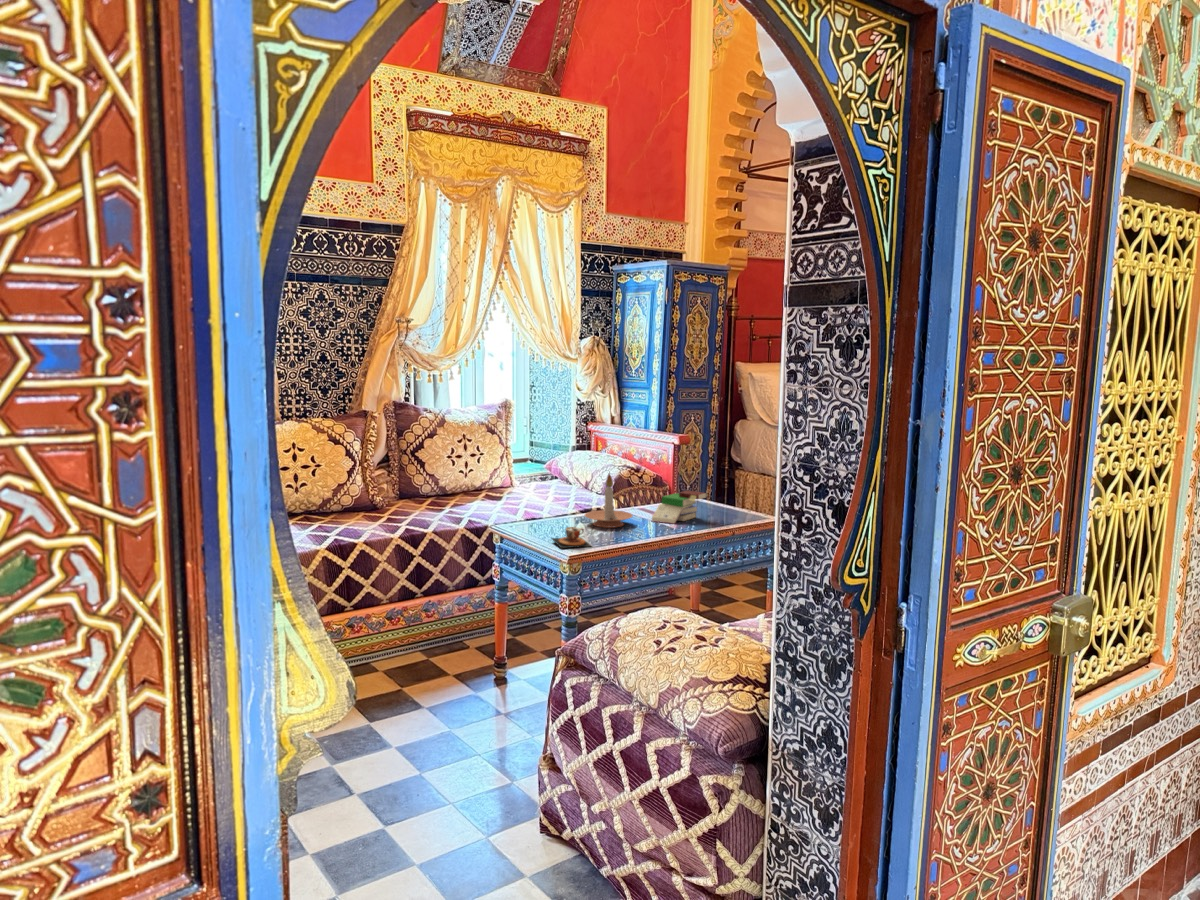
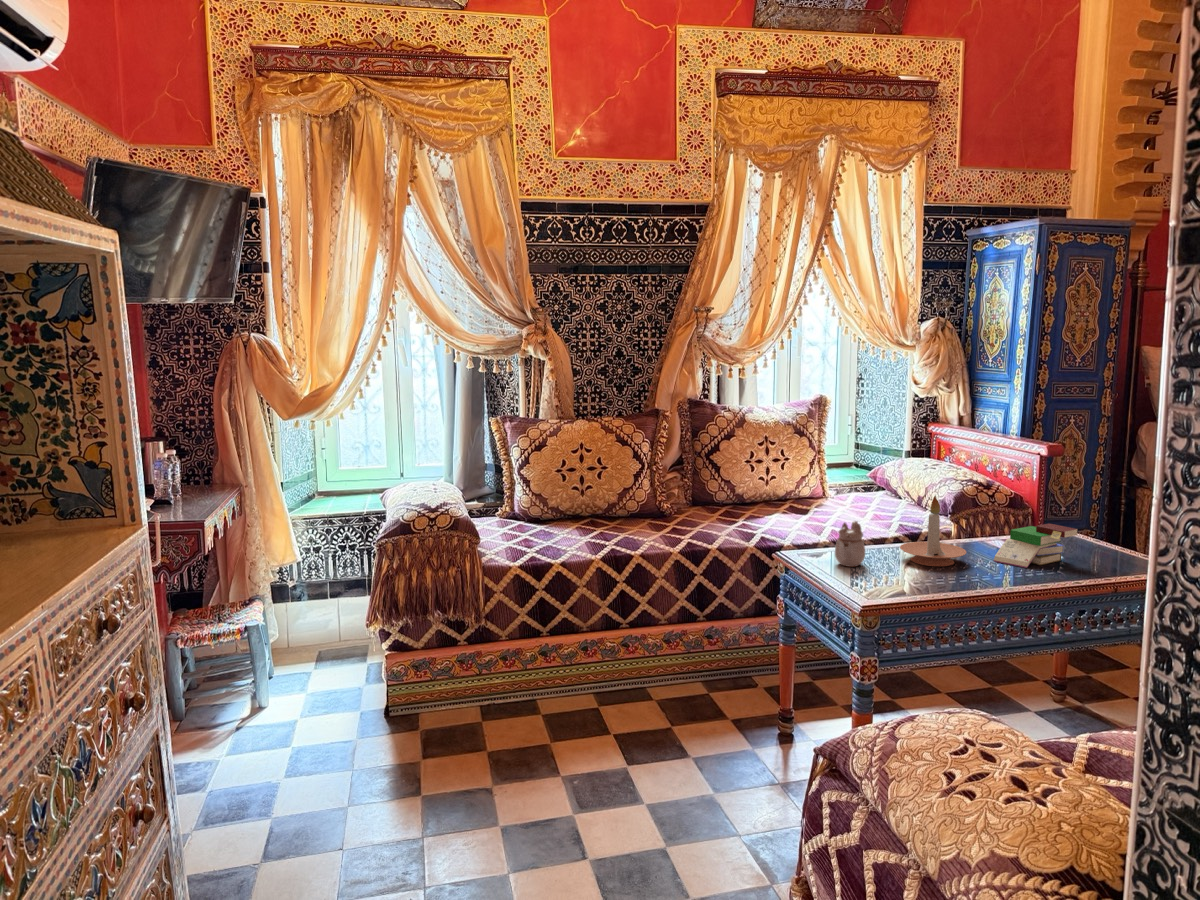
teapot: none [536,496,560,533] -> present [835,521,865,567]
teacup: present [552,527,591,548] -> none [849,564,902,592]

